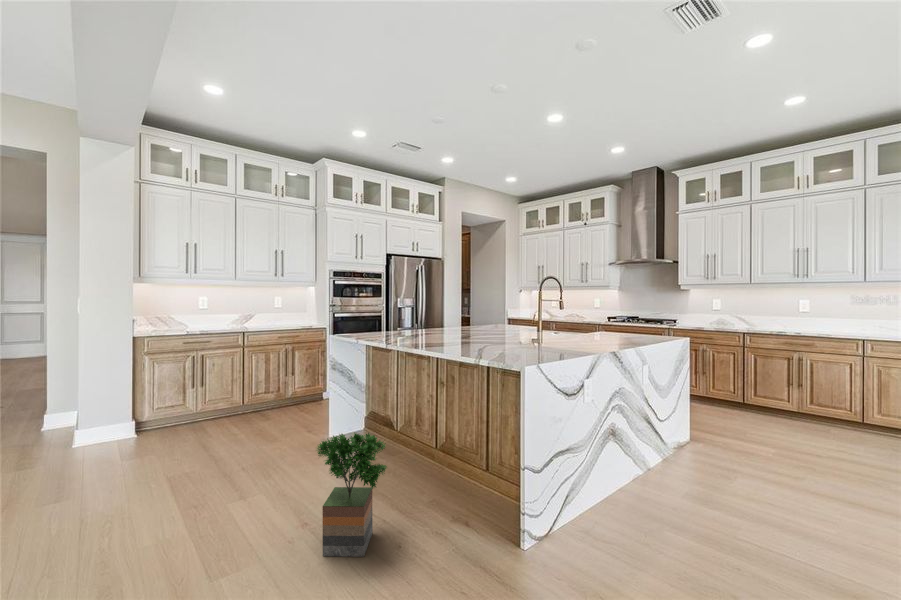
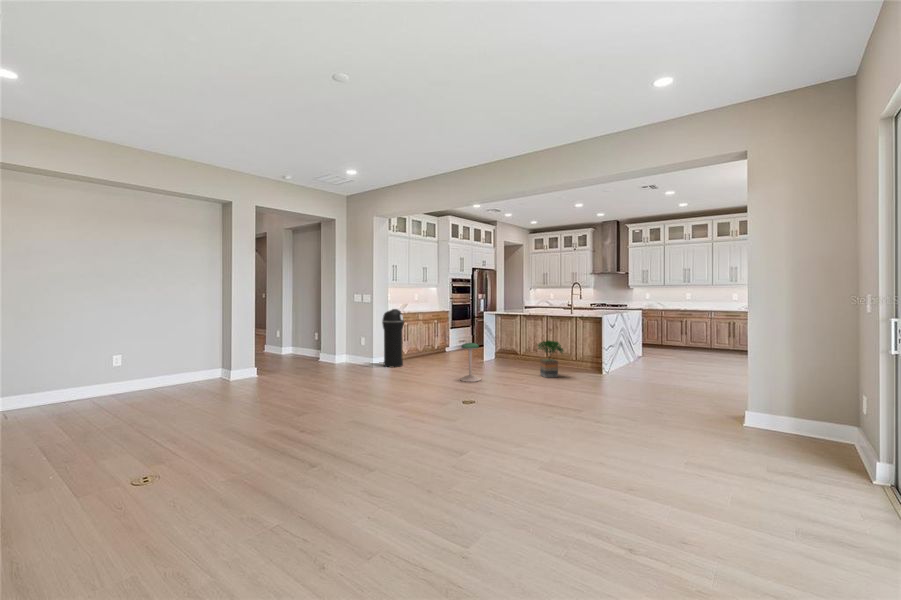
trash can: none [99,327,154,450] -> present [382,309,404,367]
stool: none [61,437,140,566] -> present [461,343,481,382]

